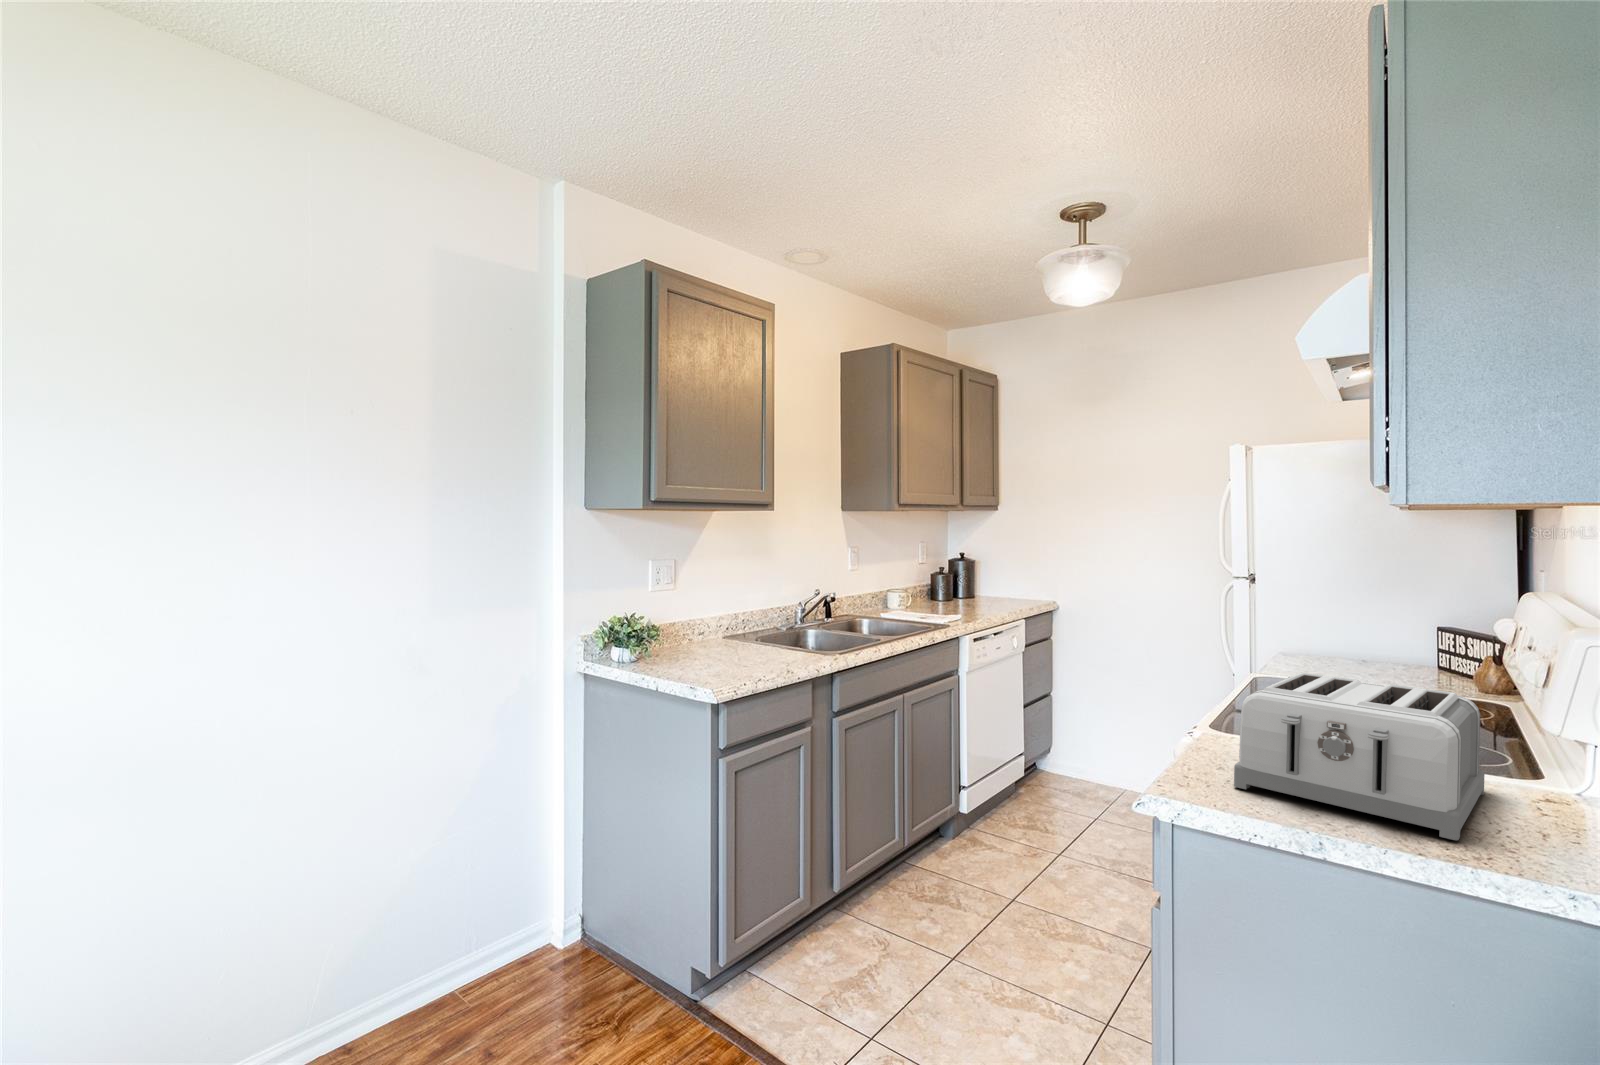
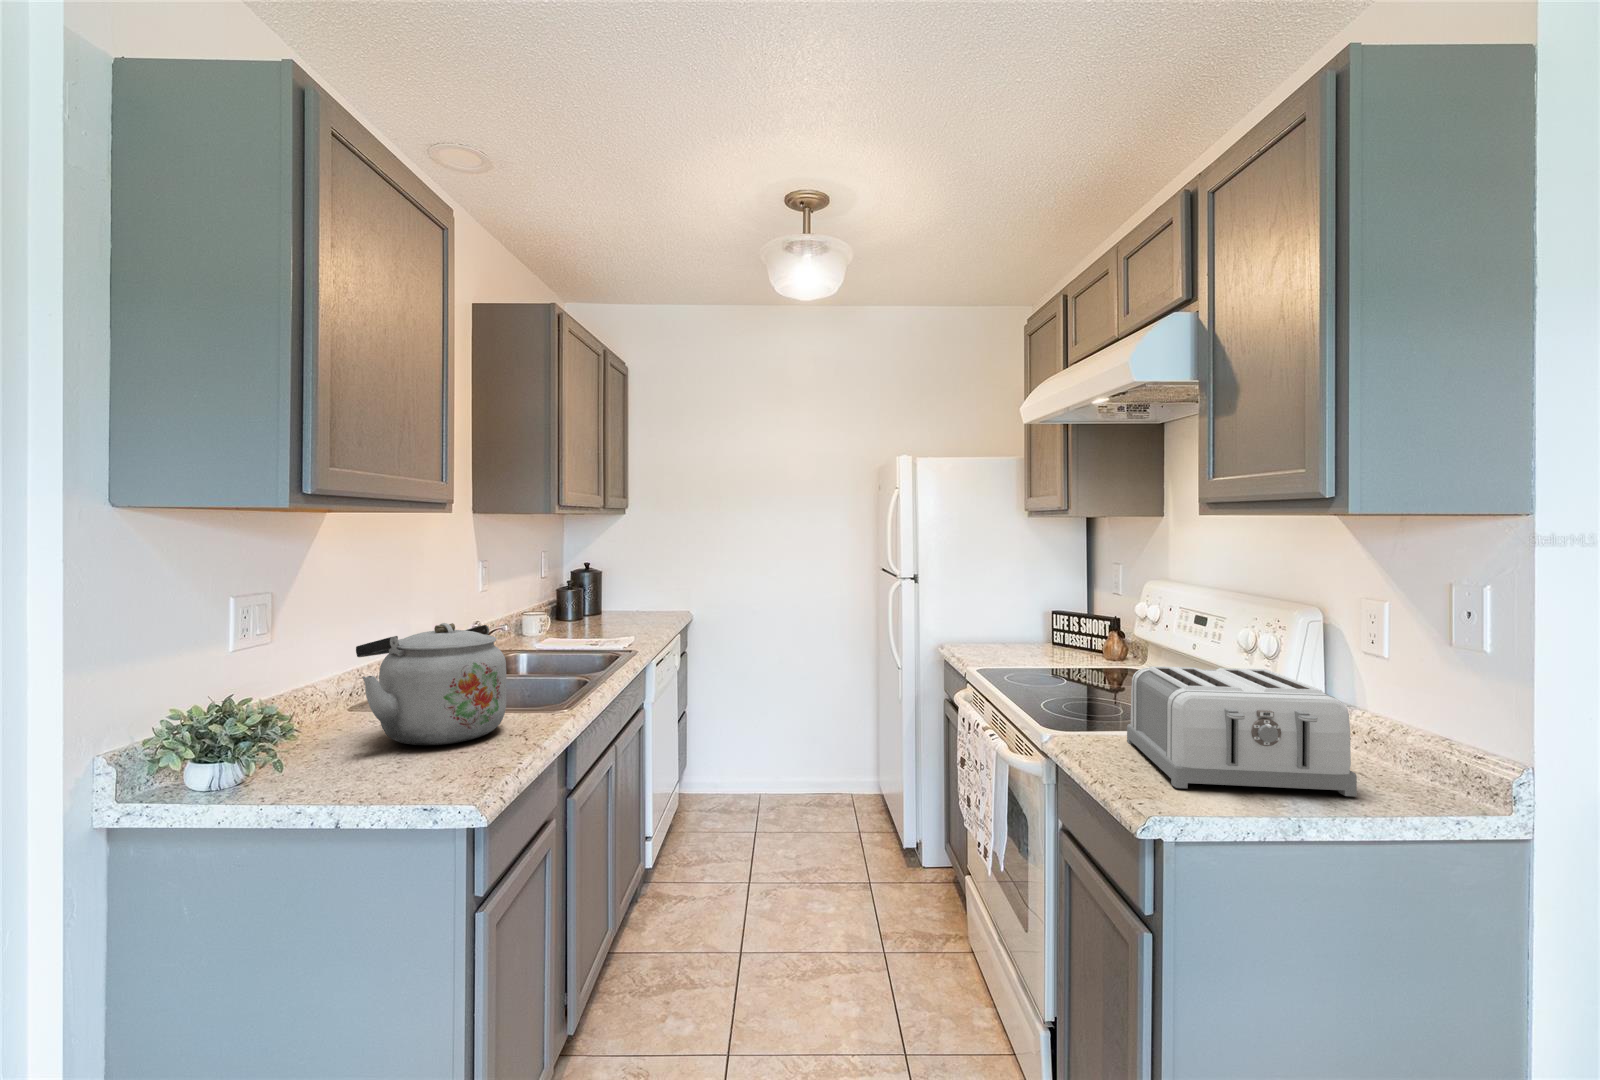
kettle: none [695,583,786,661] -> present [356,623,506,745]

